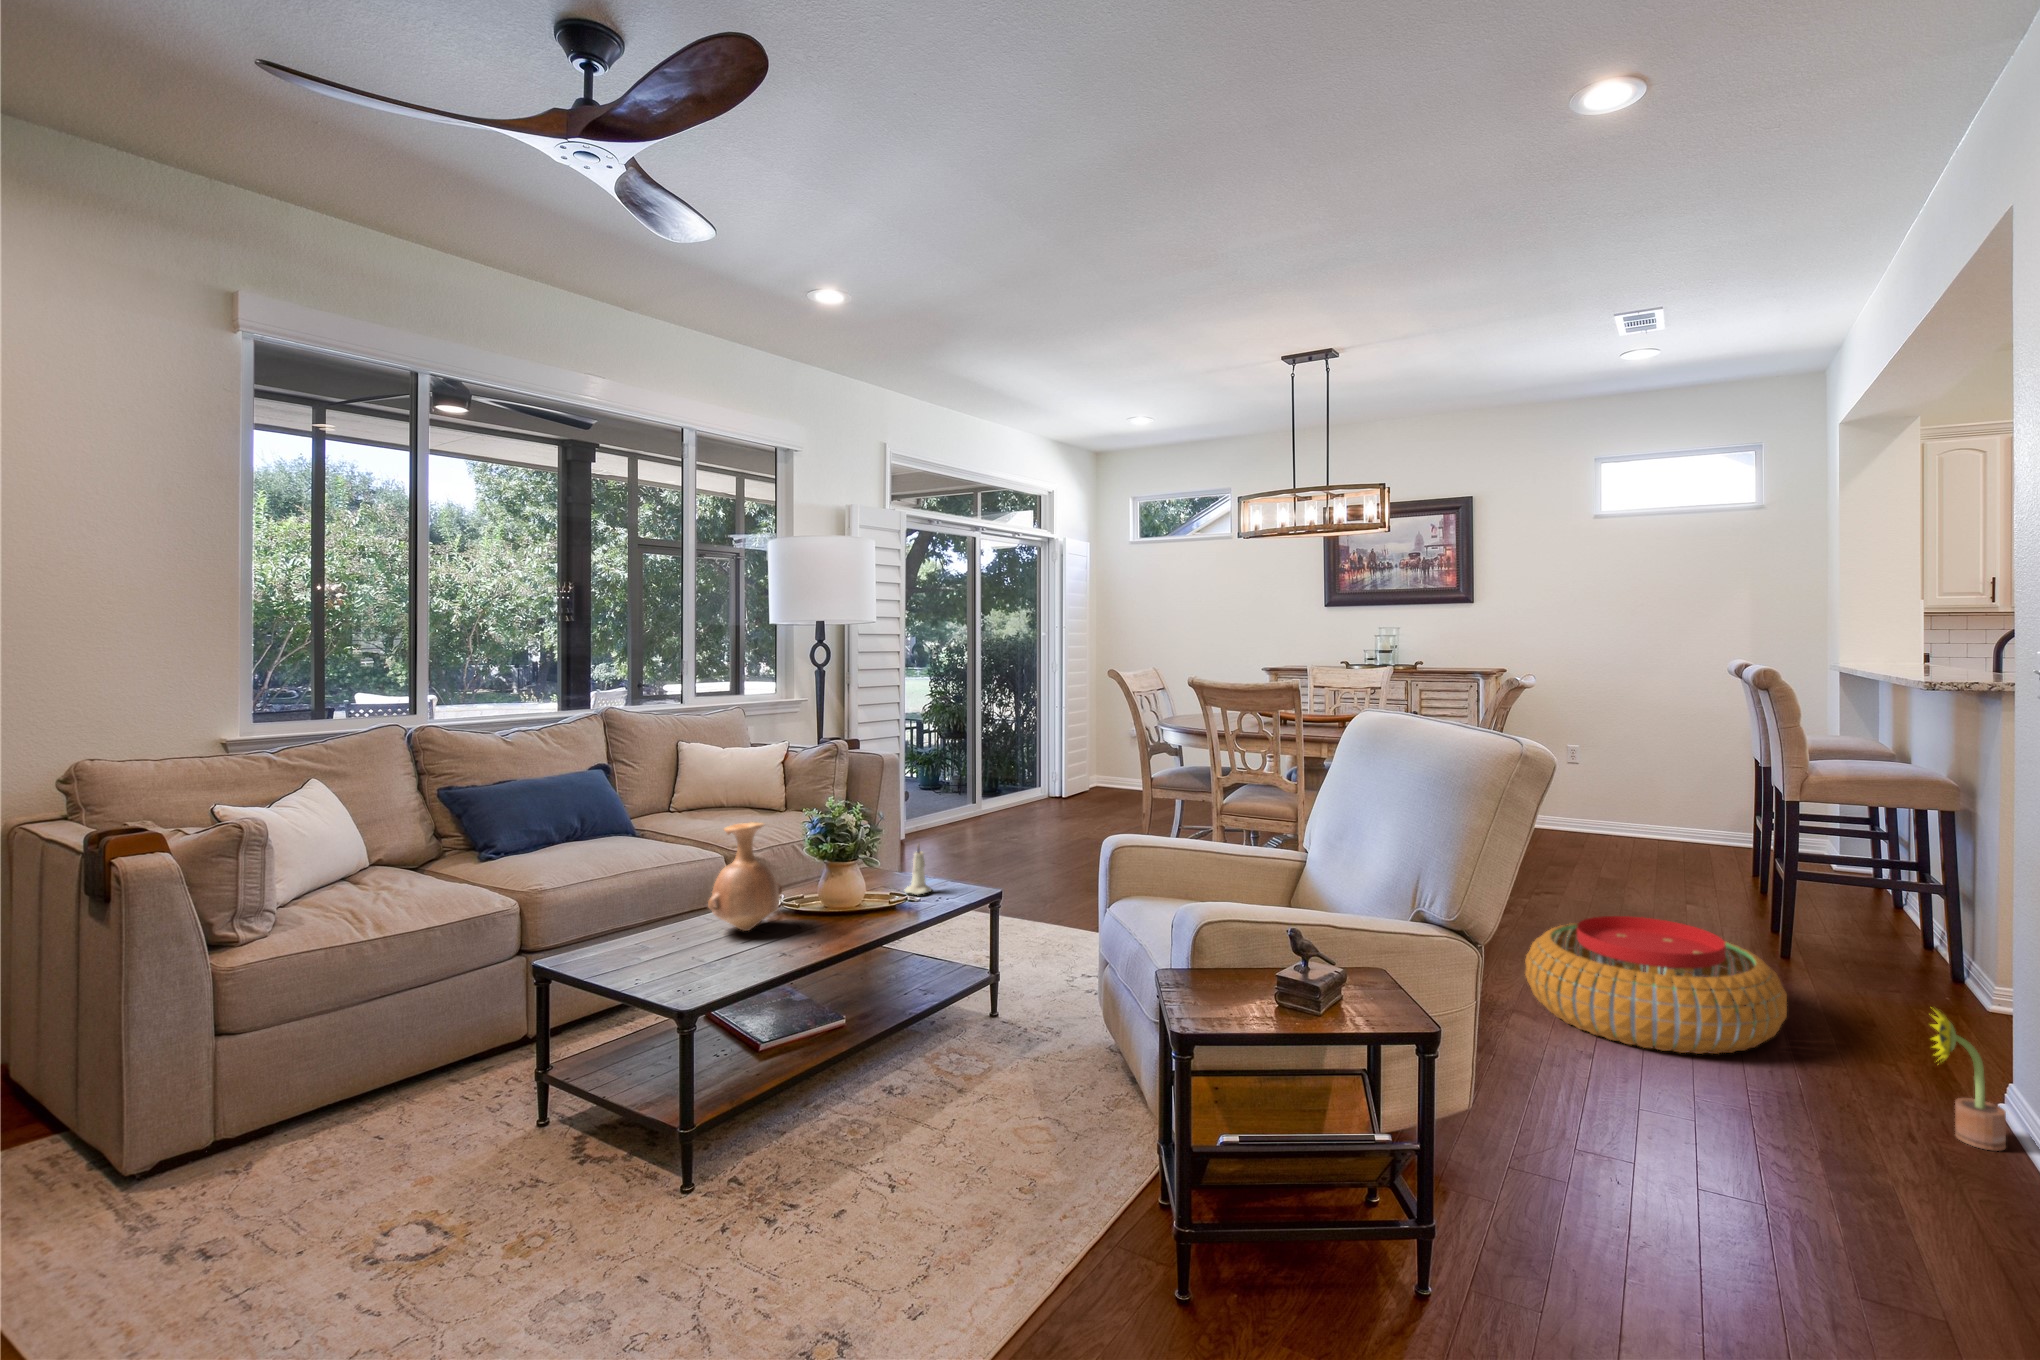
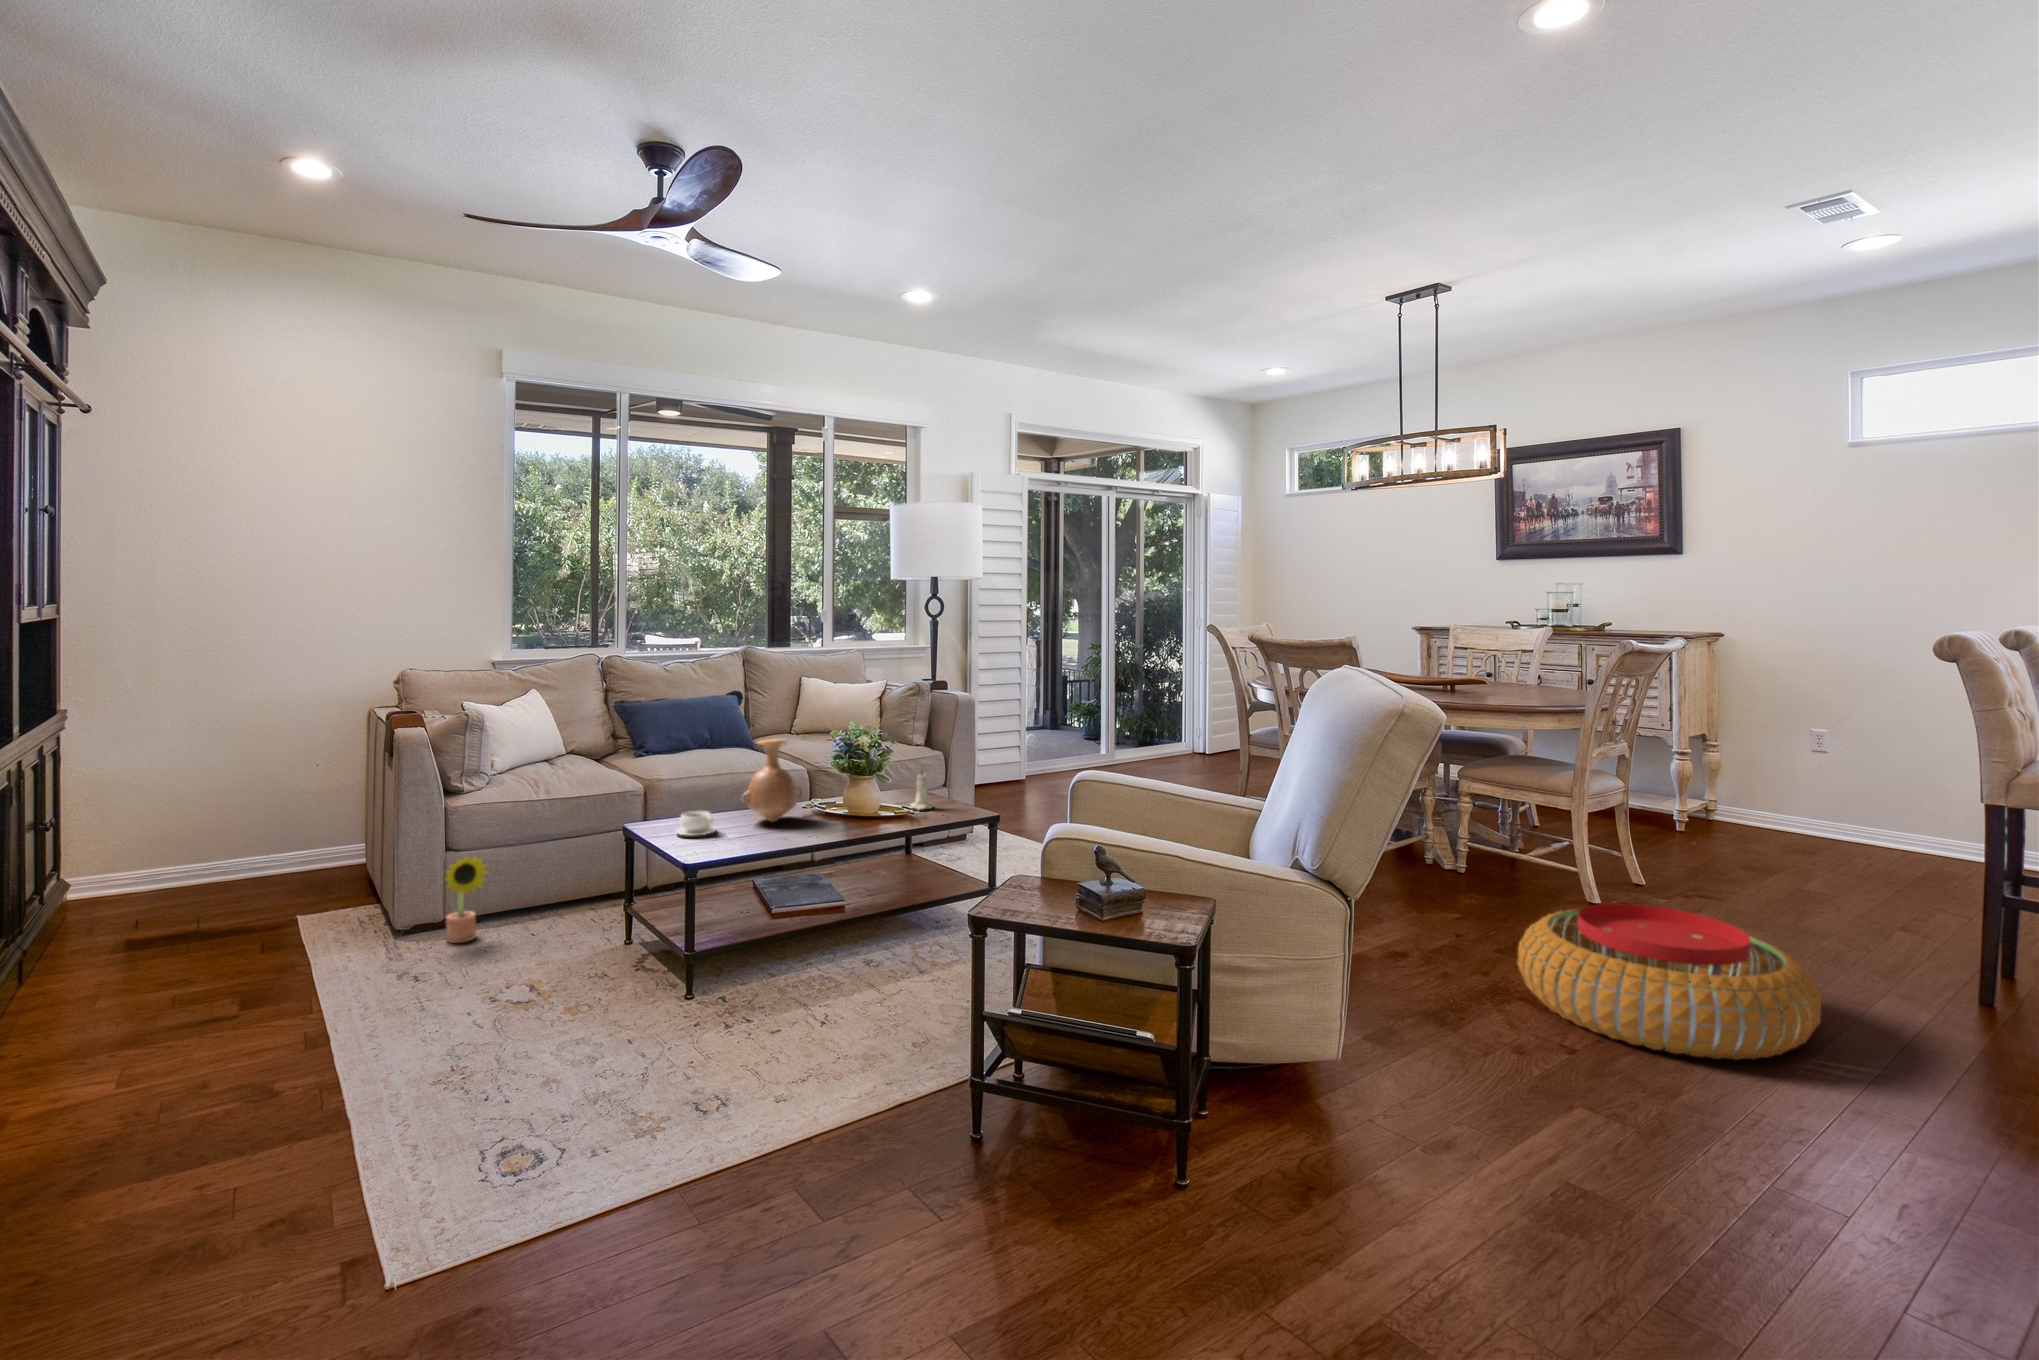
teacup: none [623,928,683,965] -> present [676,811,716,835]
decorative plant: present [1930,1010,2006,1151] -> present [445,857,489,943]

